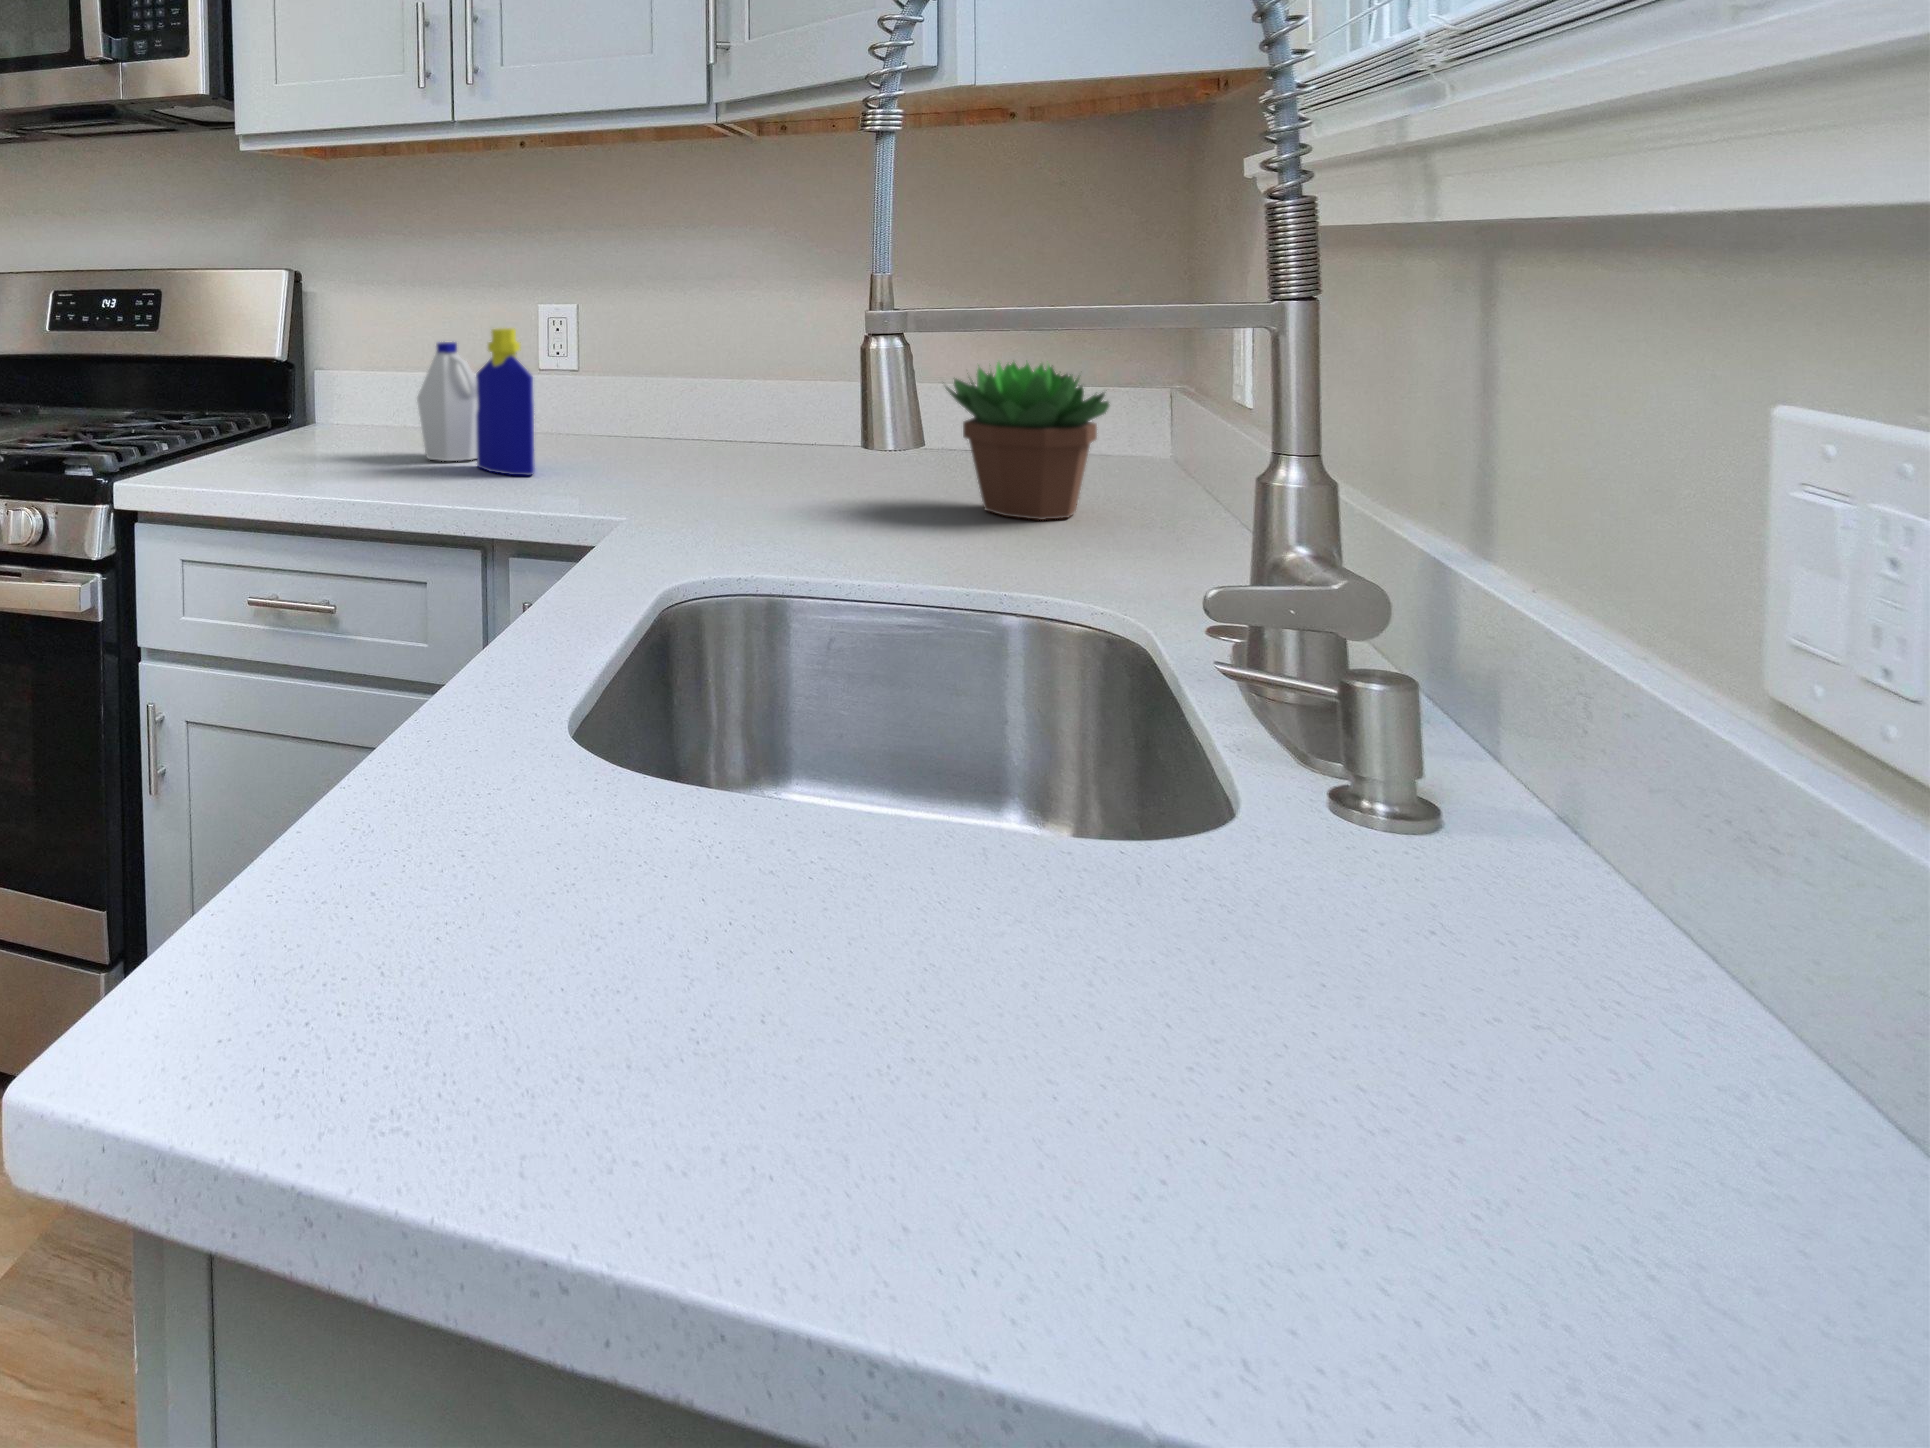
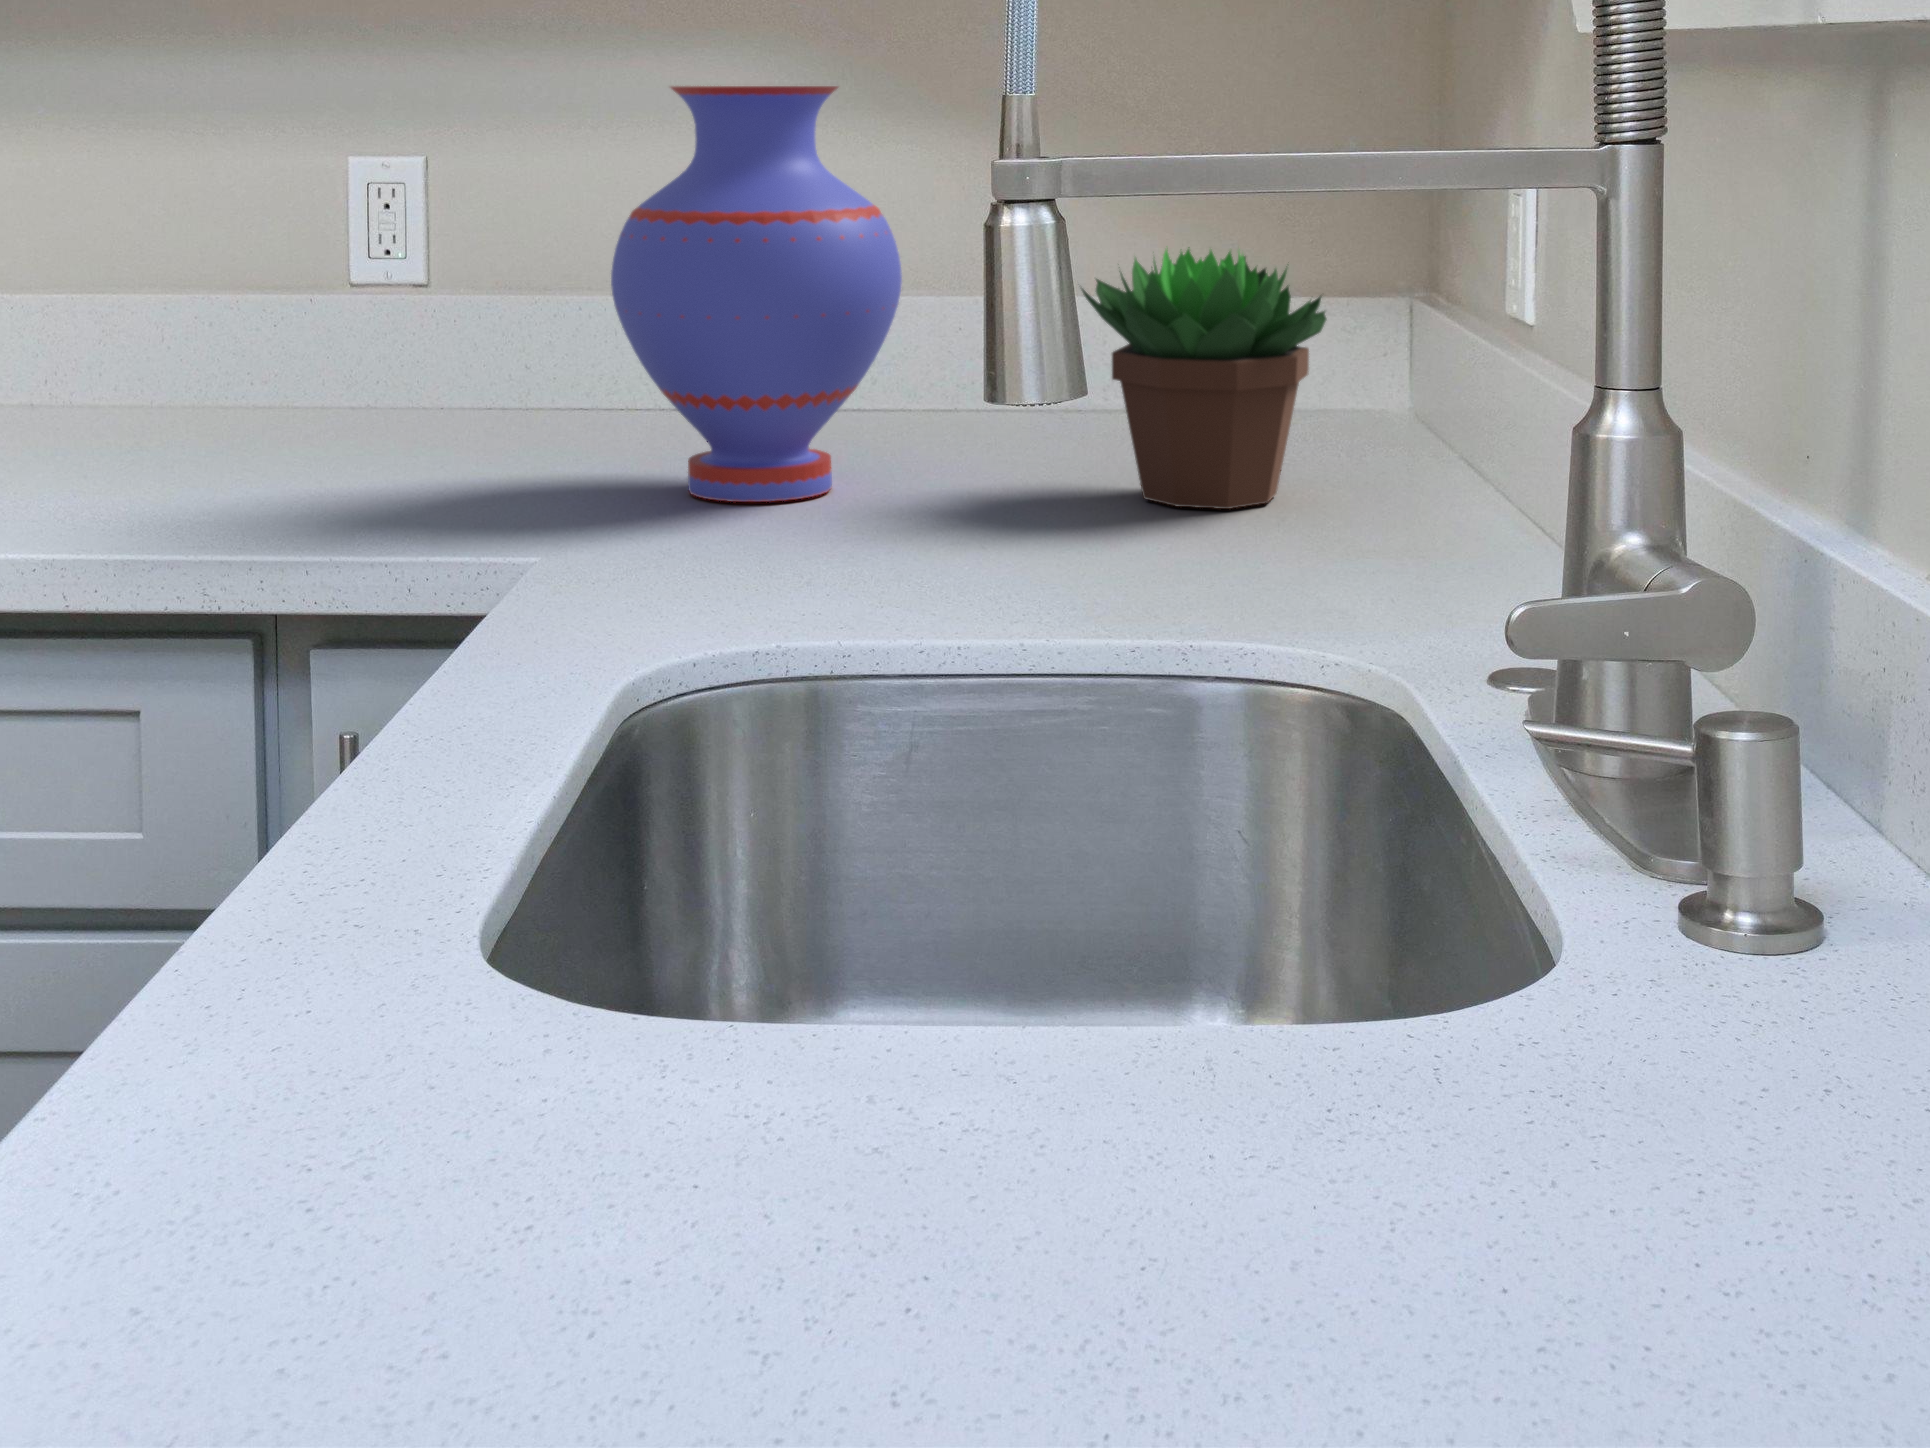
vase: none [667,267,832,499] -> present [611,86,902,502]
bottle: present [417,328,535,475] -> none [109,199,358,483]

